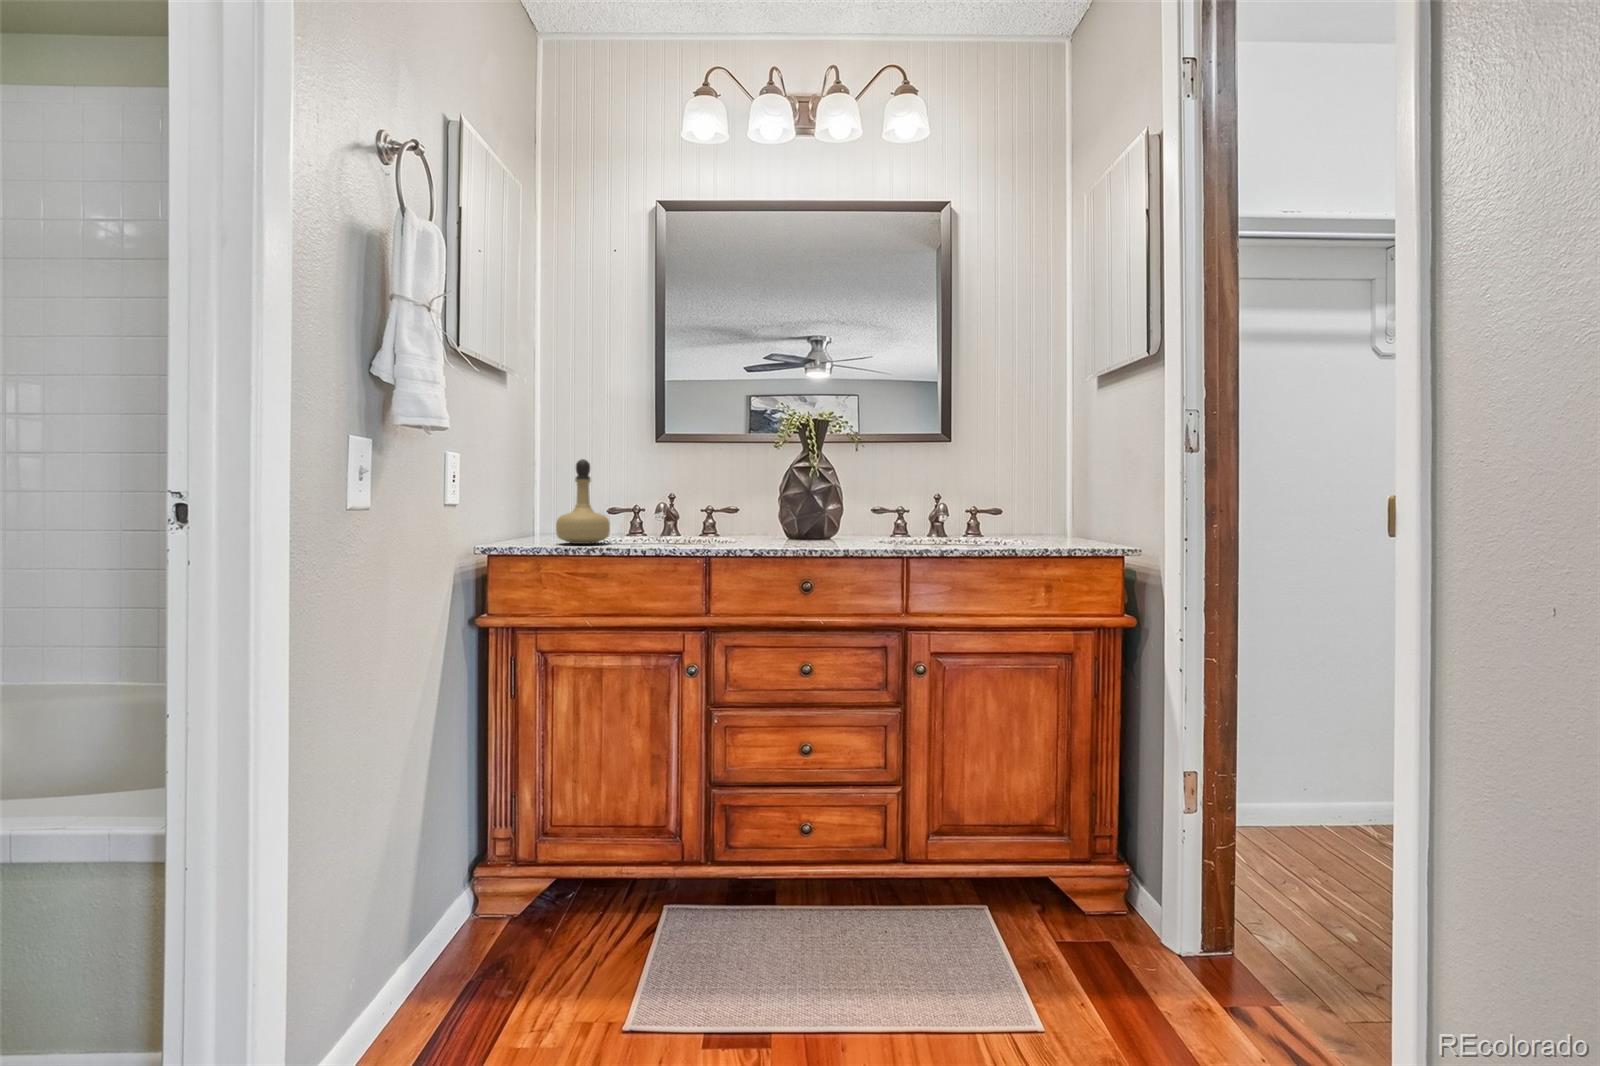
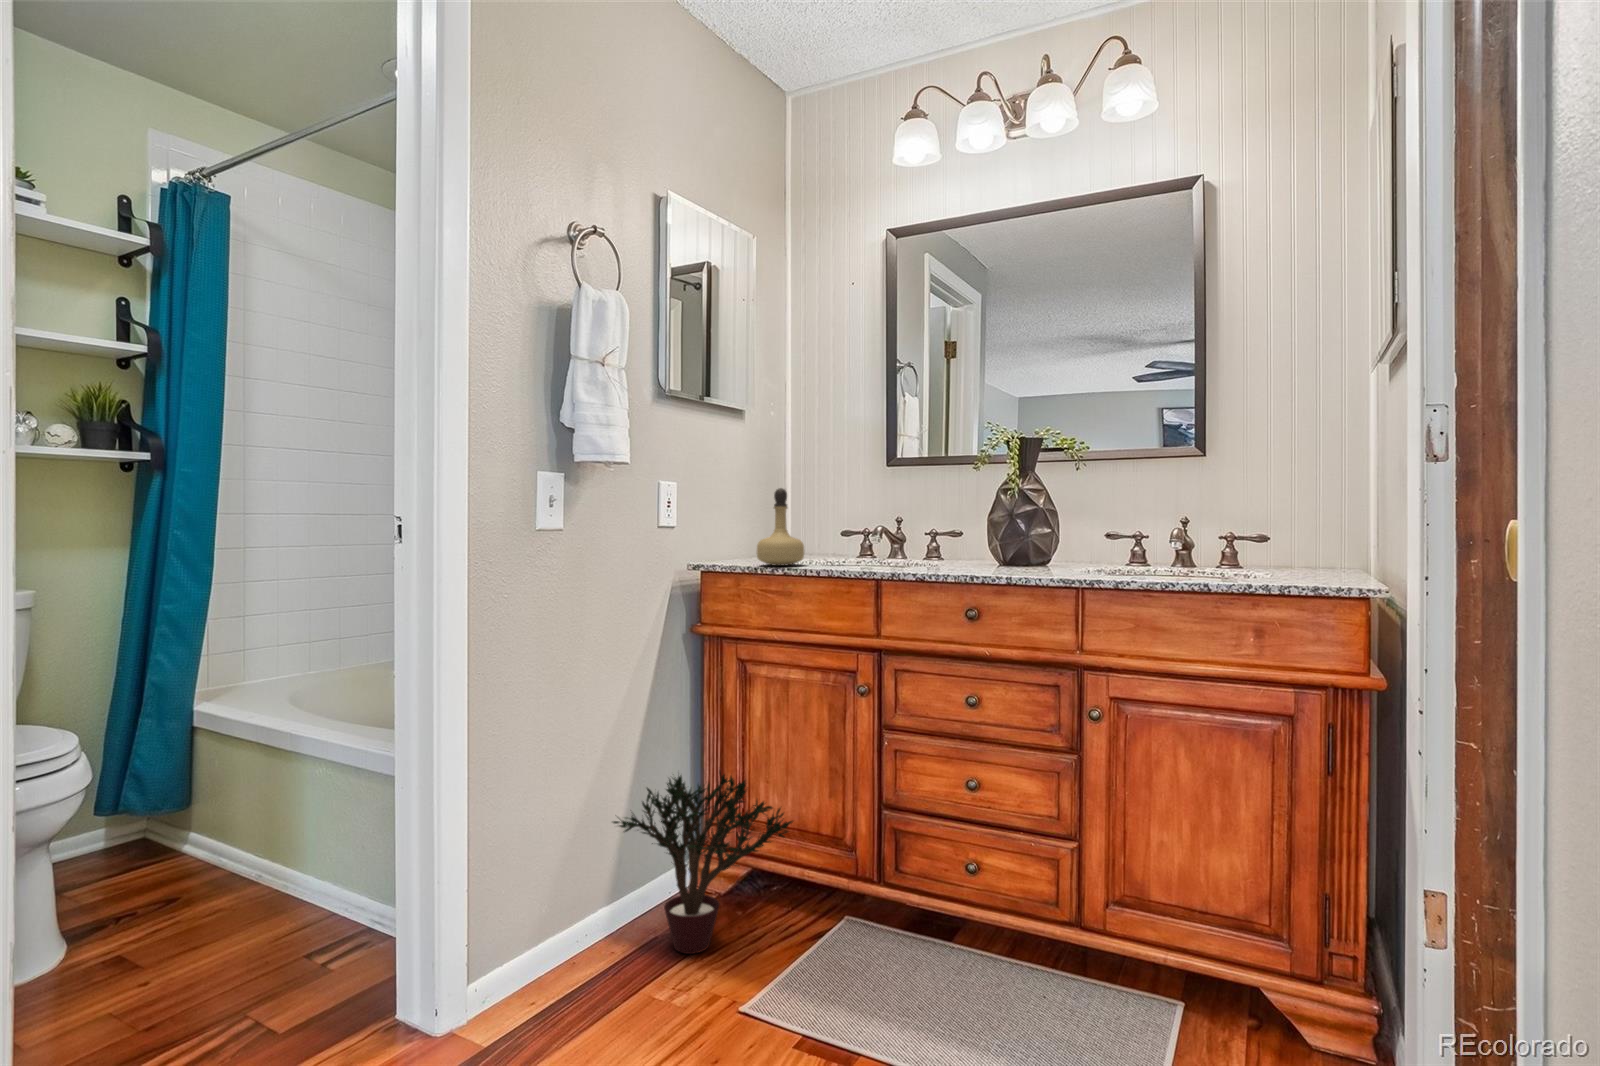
potted plant: none [418,772,628,991] -> present [613,772,793,954]

